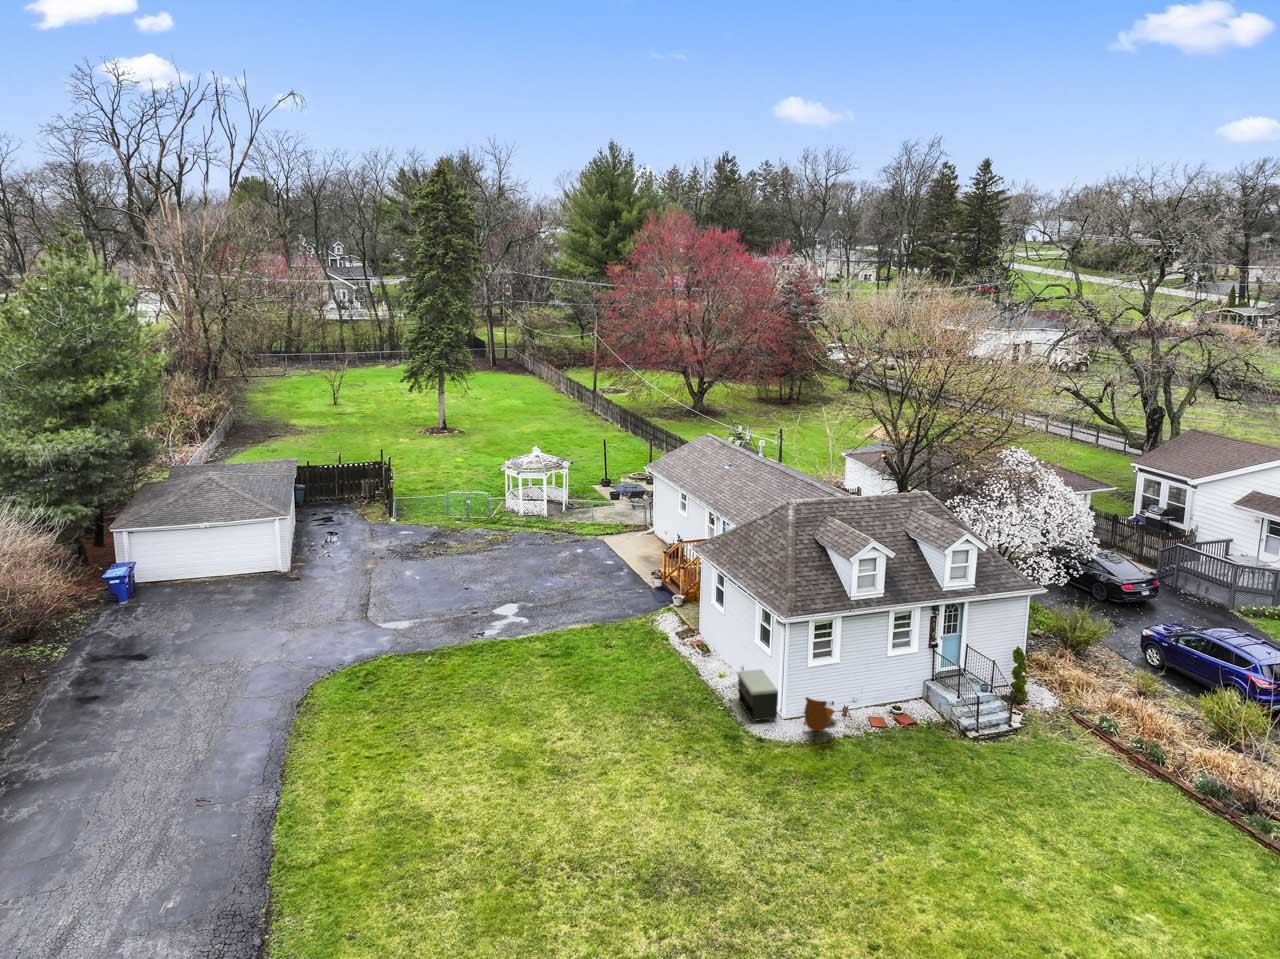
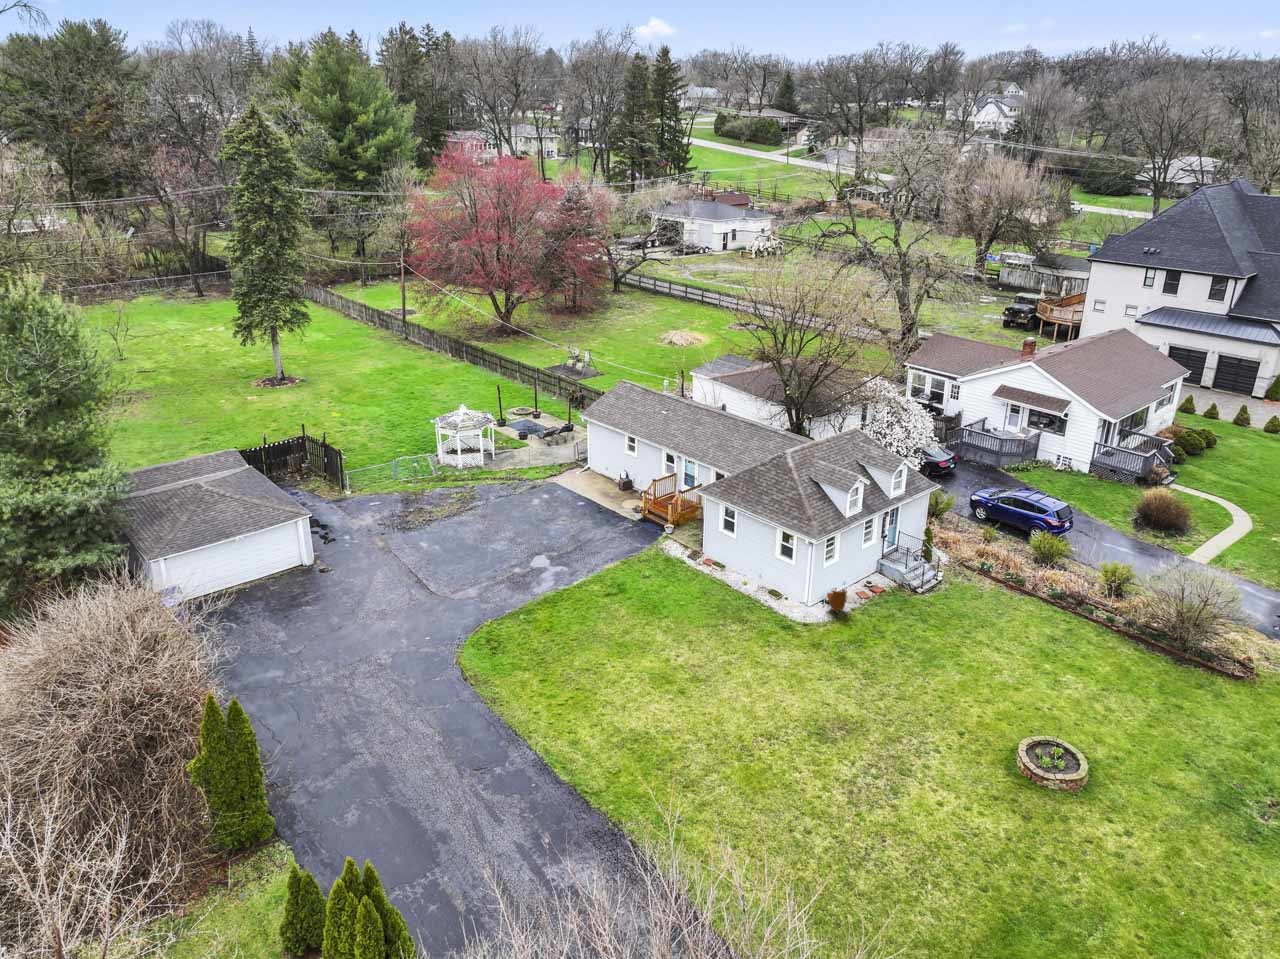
storage bench: present [738,670,778,722] -> none [770,575,806,613]

